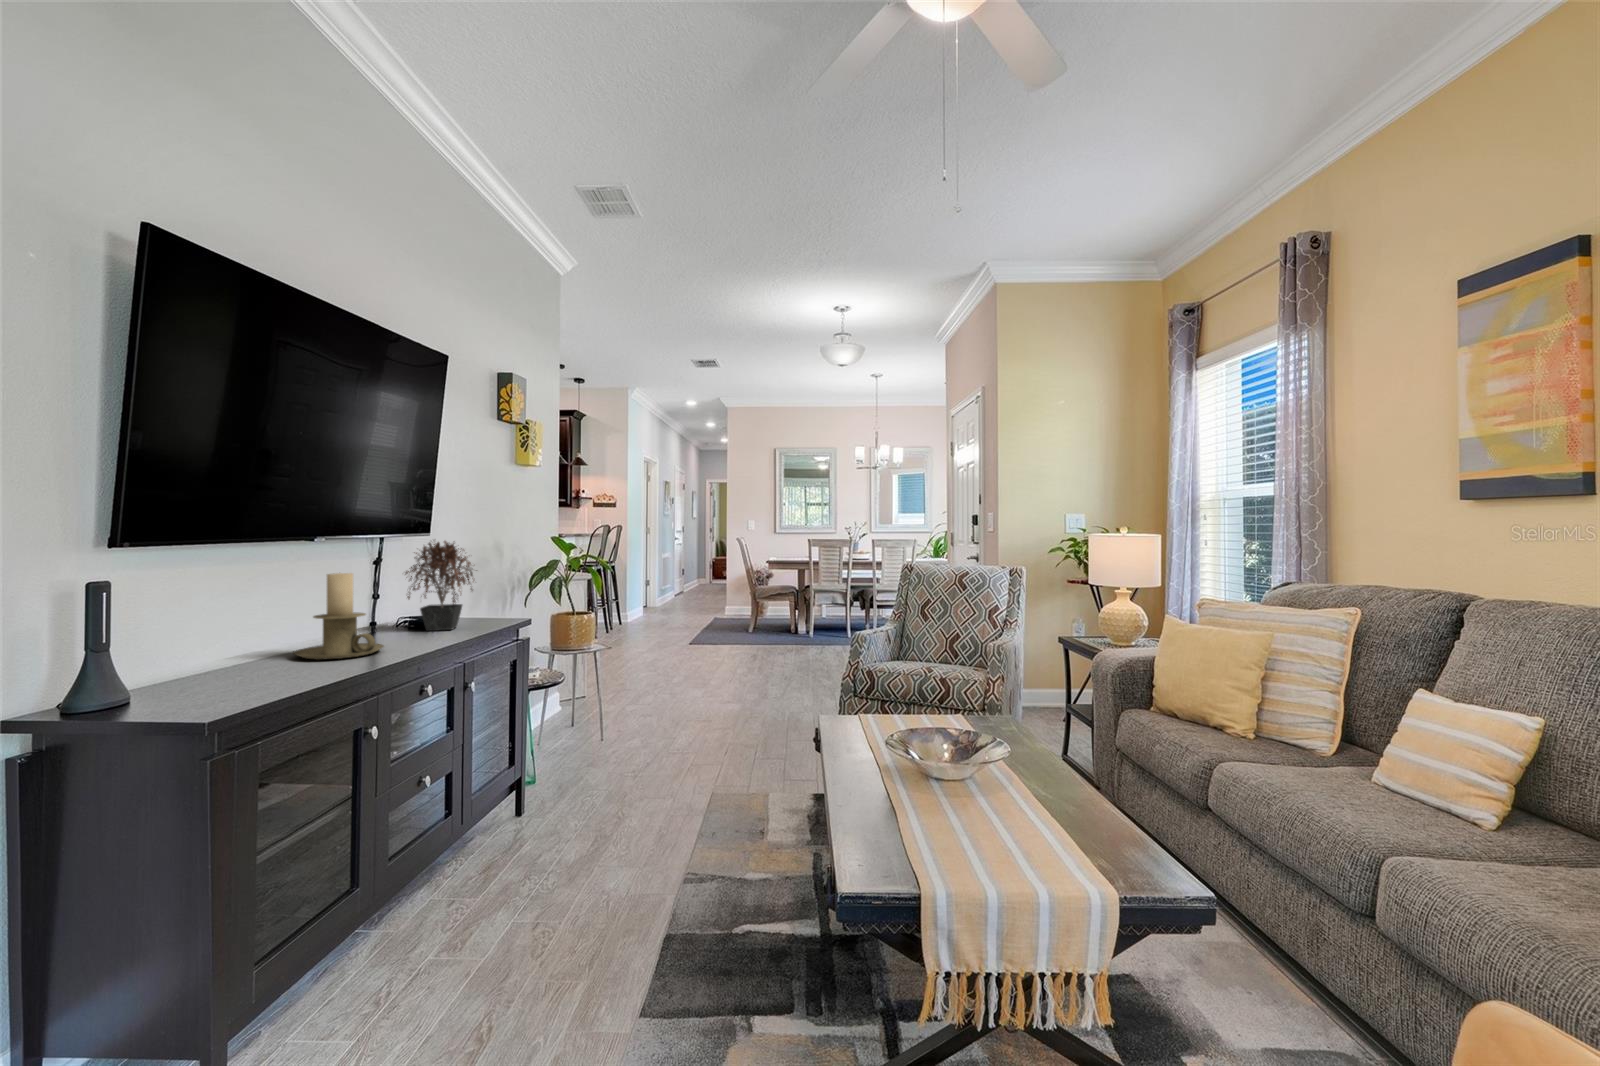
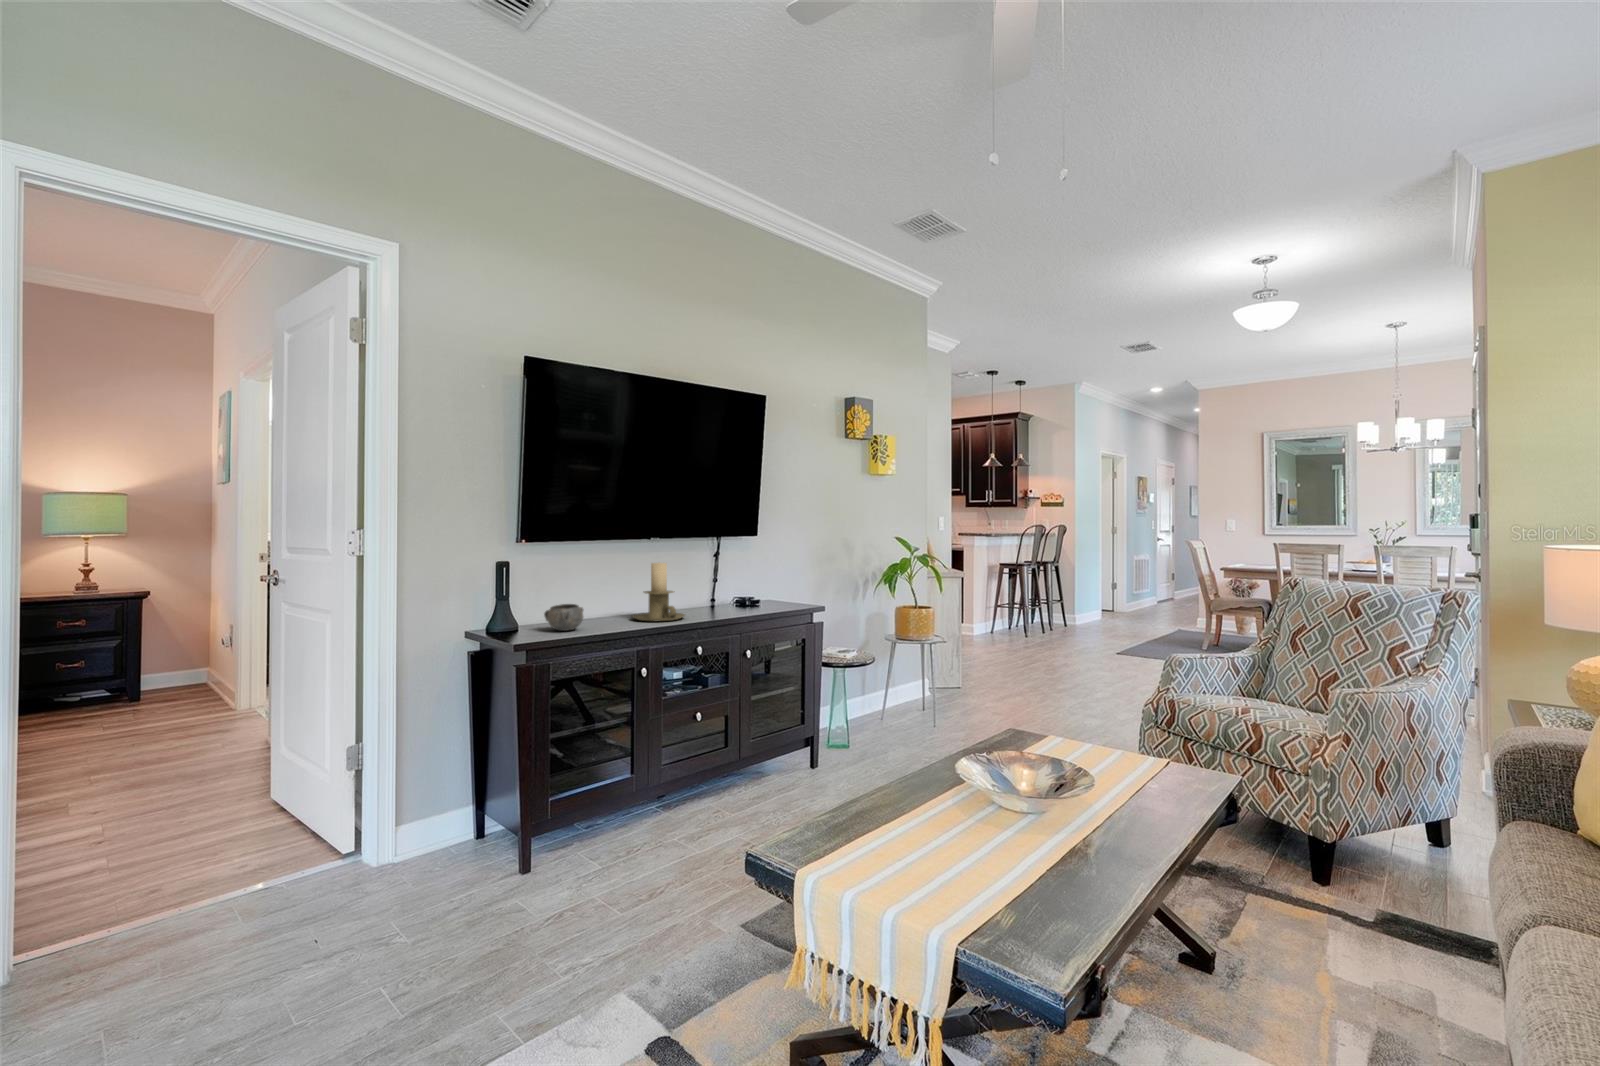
potted plant: present [405,541,473,631] -> none [726,538,782,610]
decorative bowl: none [176,645,258,690] -> present [544,604,583,631]

